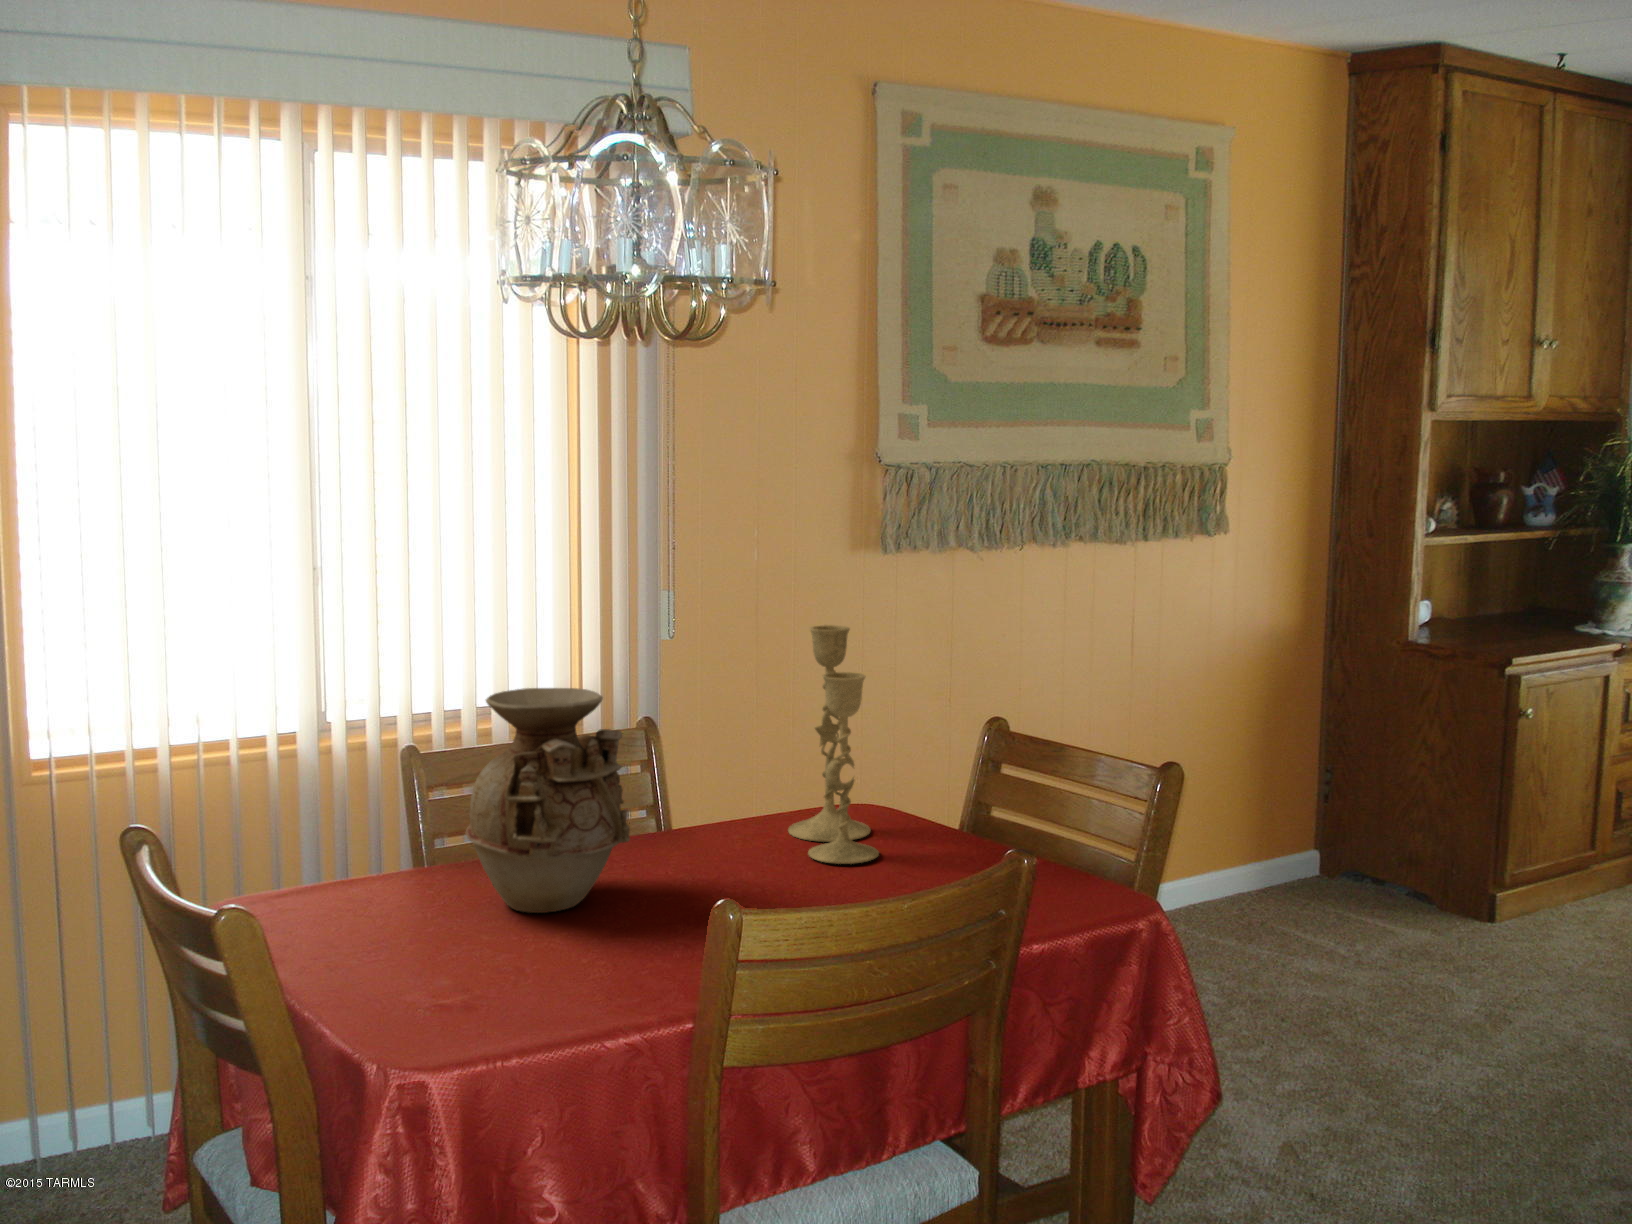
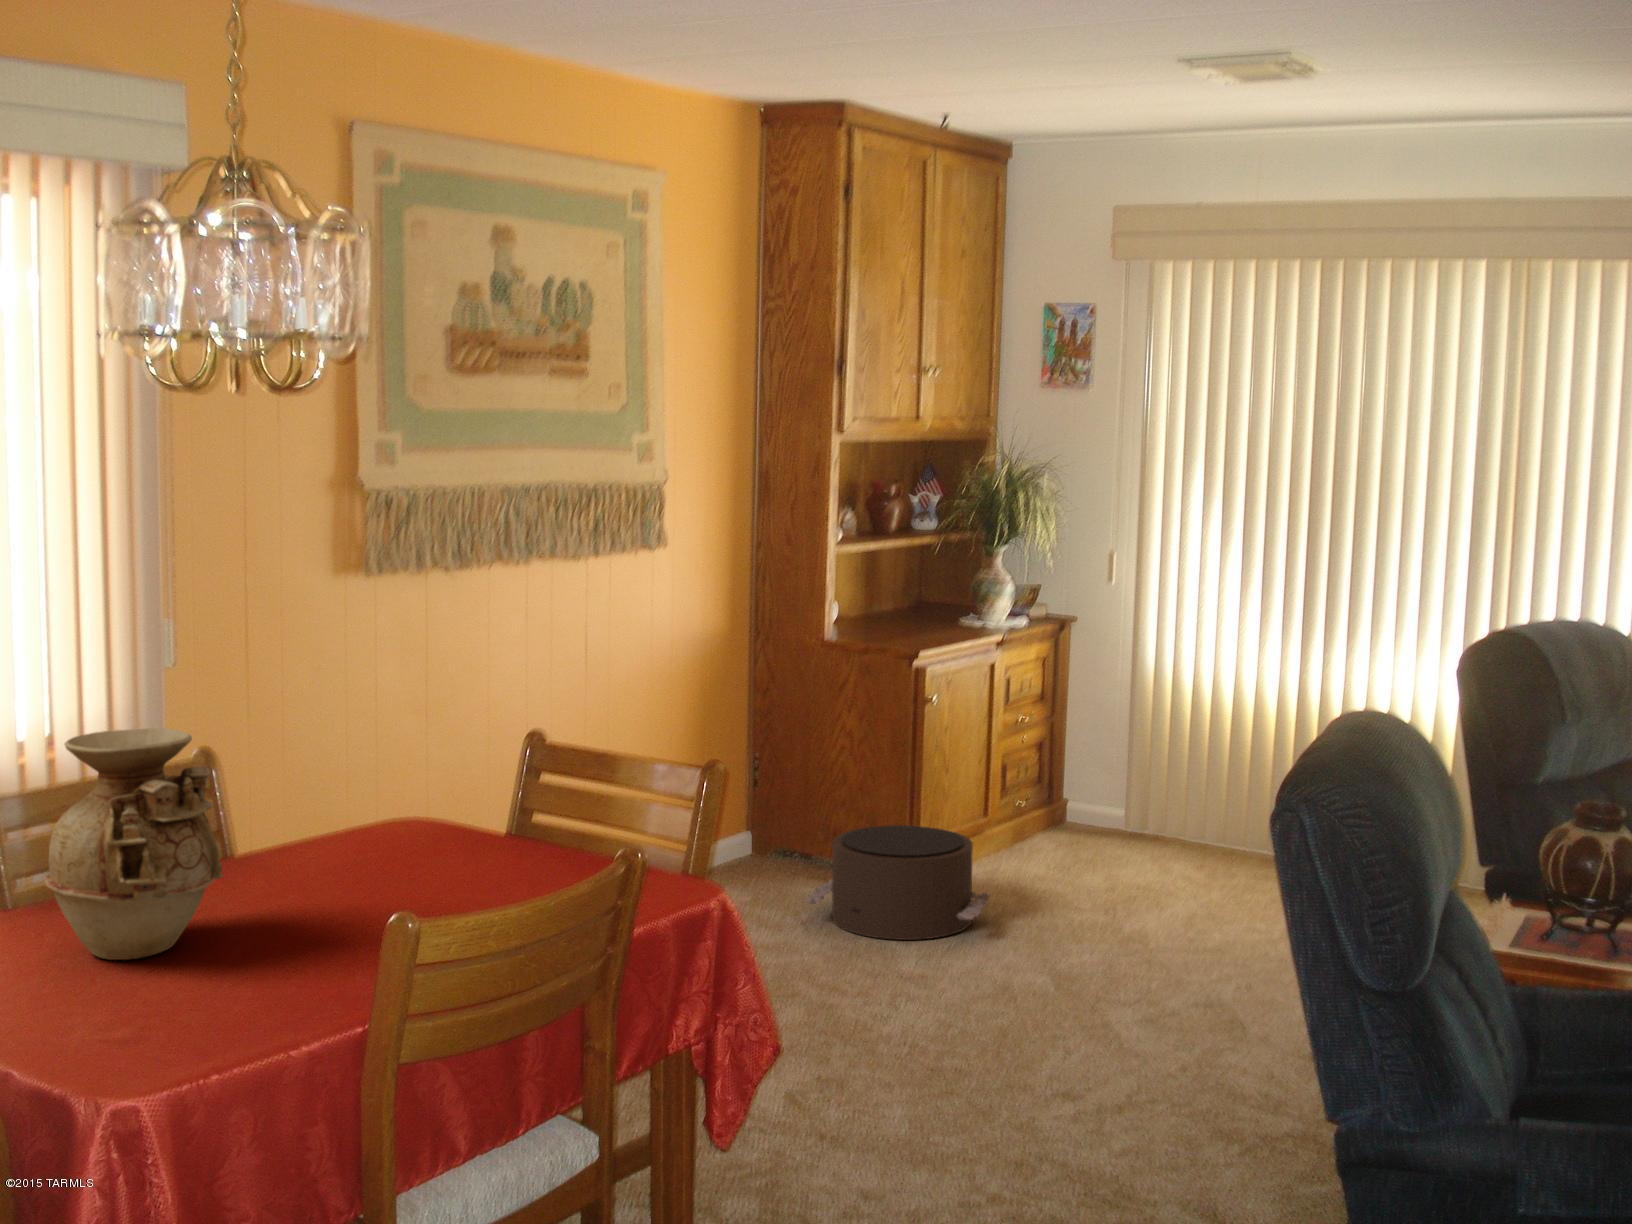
candlestick: present [788,625,879,864] -> none [341,652,447,882]
pouf: none [1355,848,1584,983] -> present [805,825,989,940]

